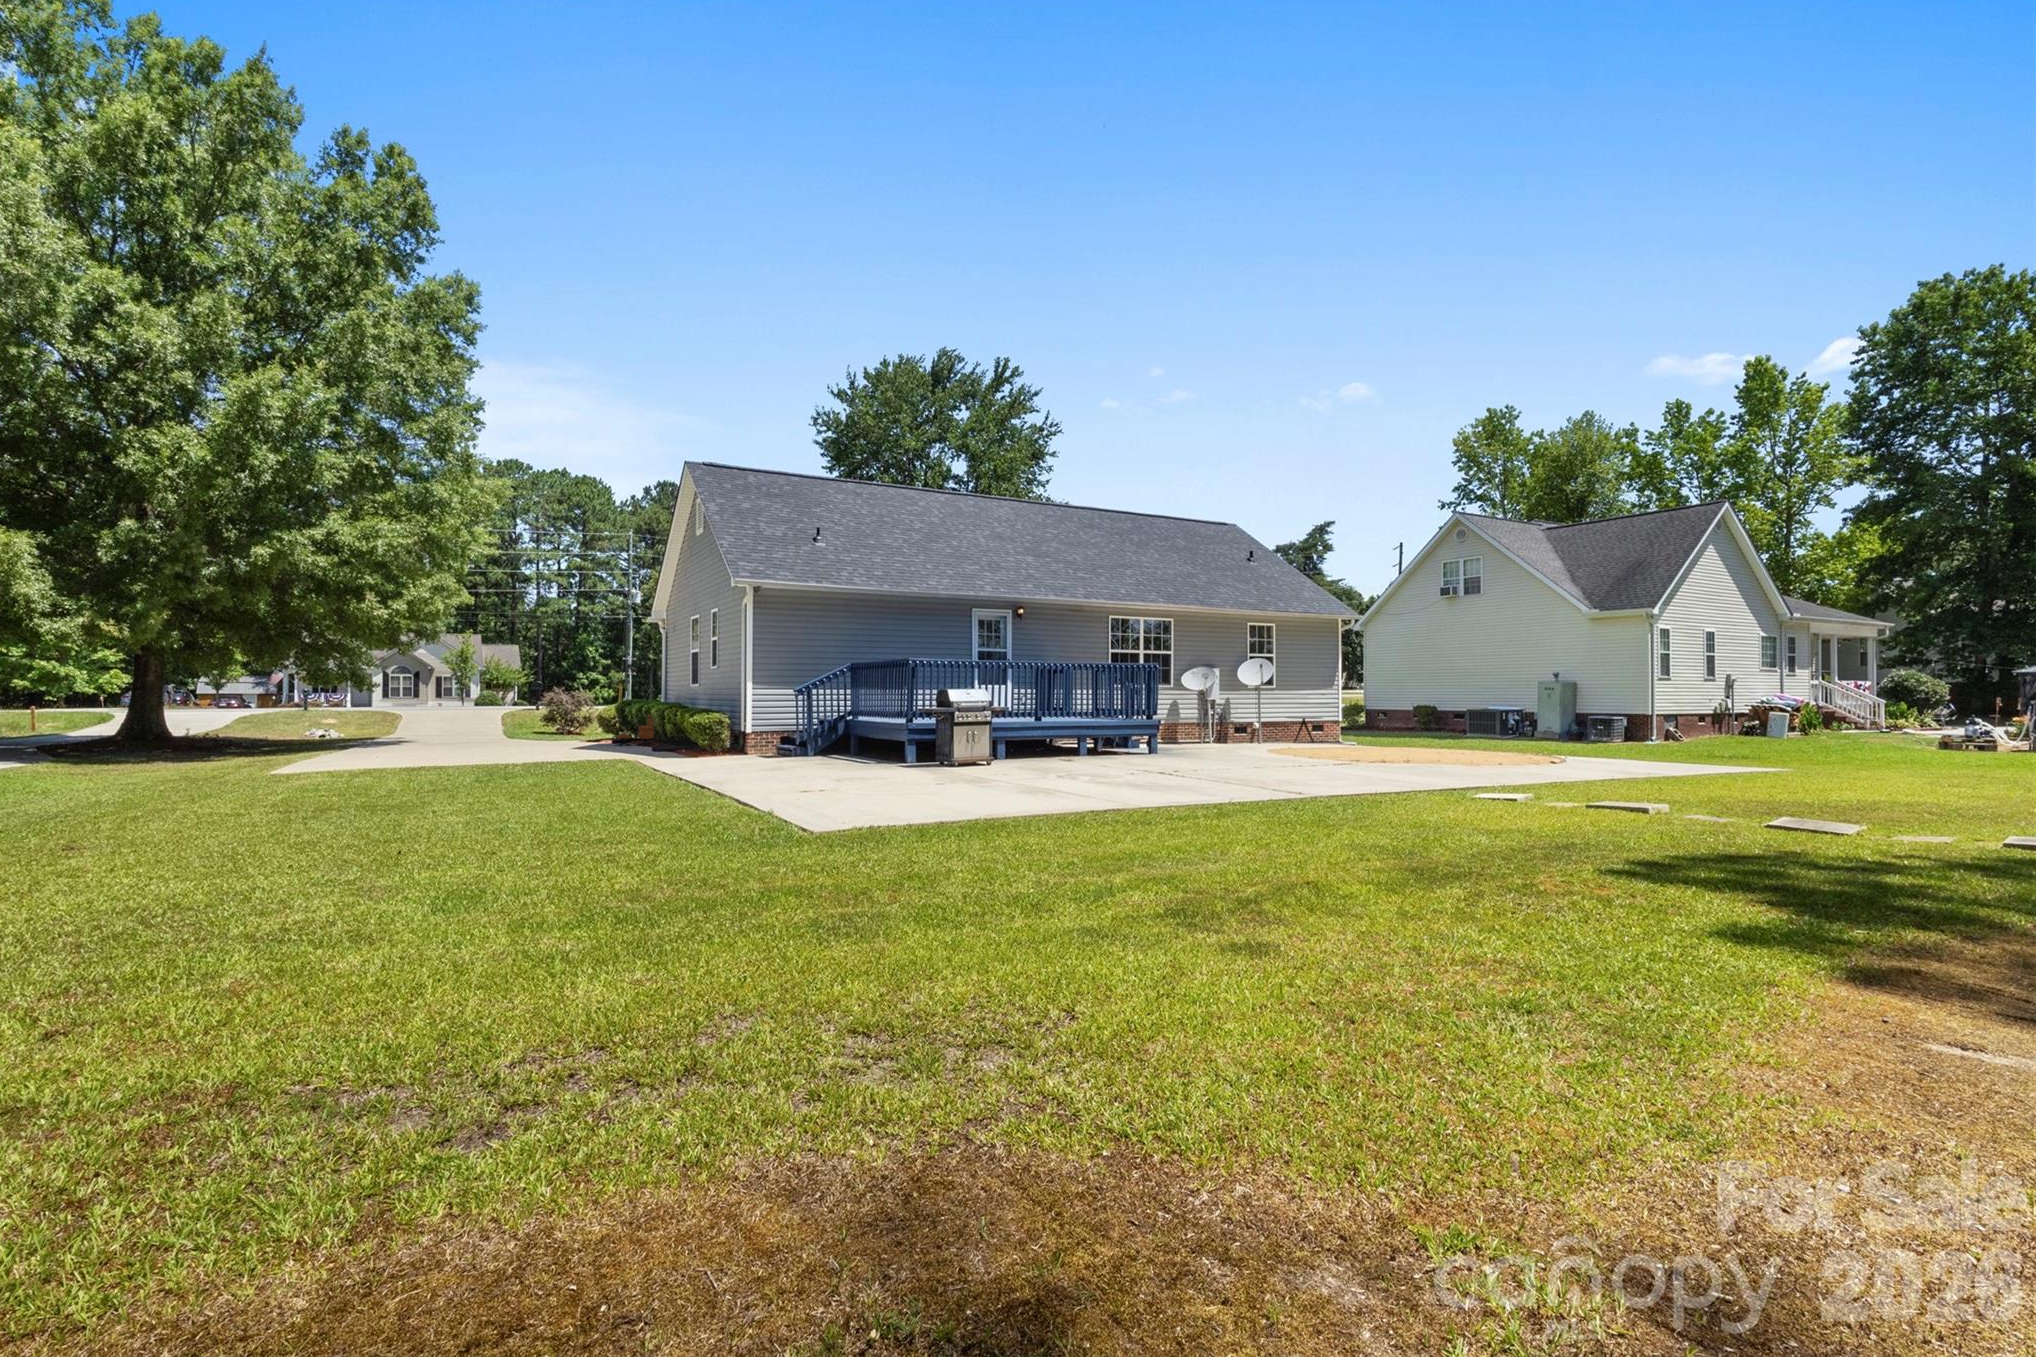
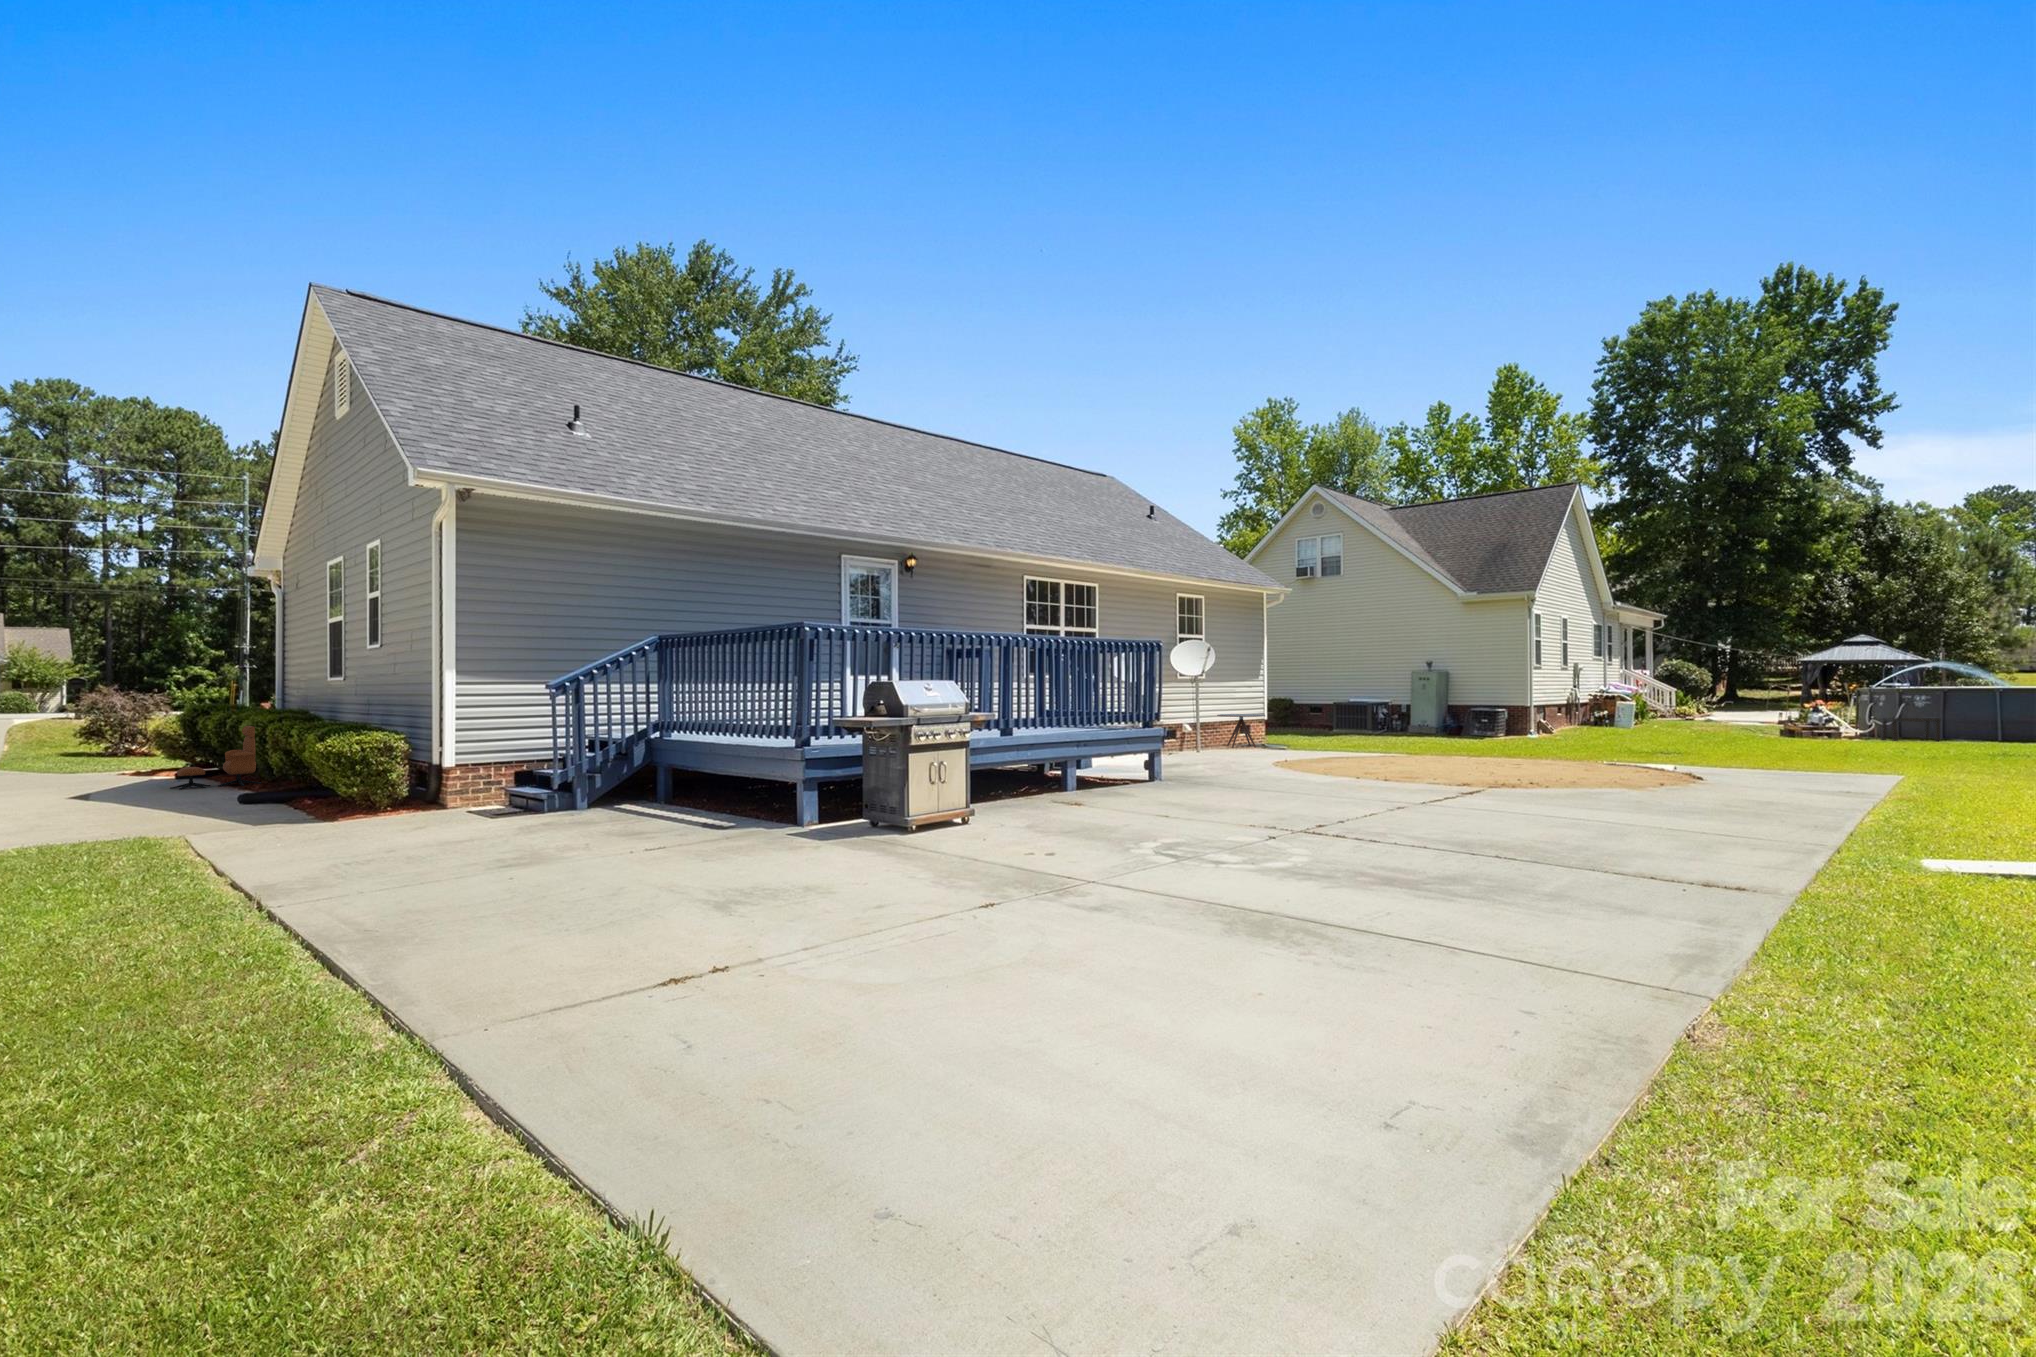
bench: none [1940,729,1995,752] -> present [1881,718,1941,741]

